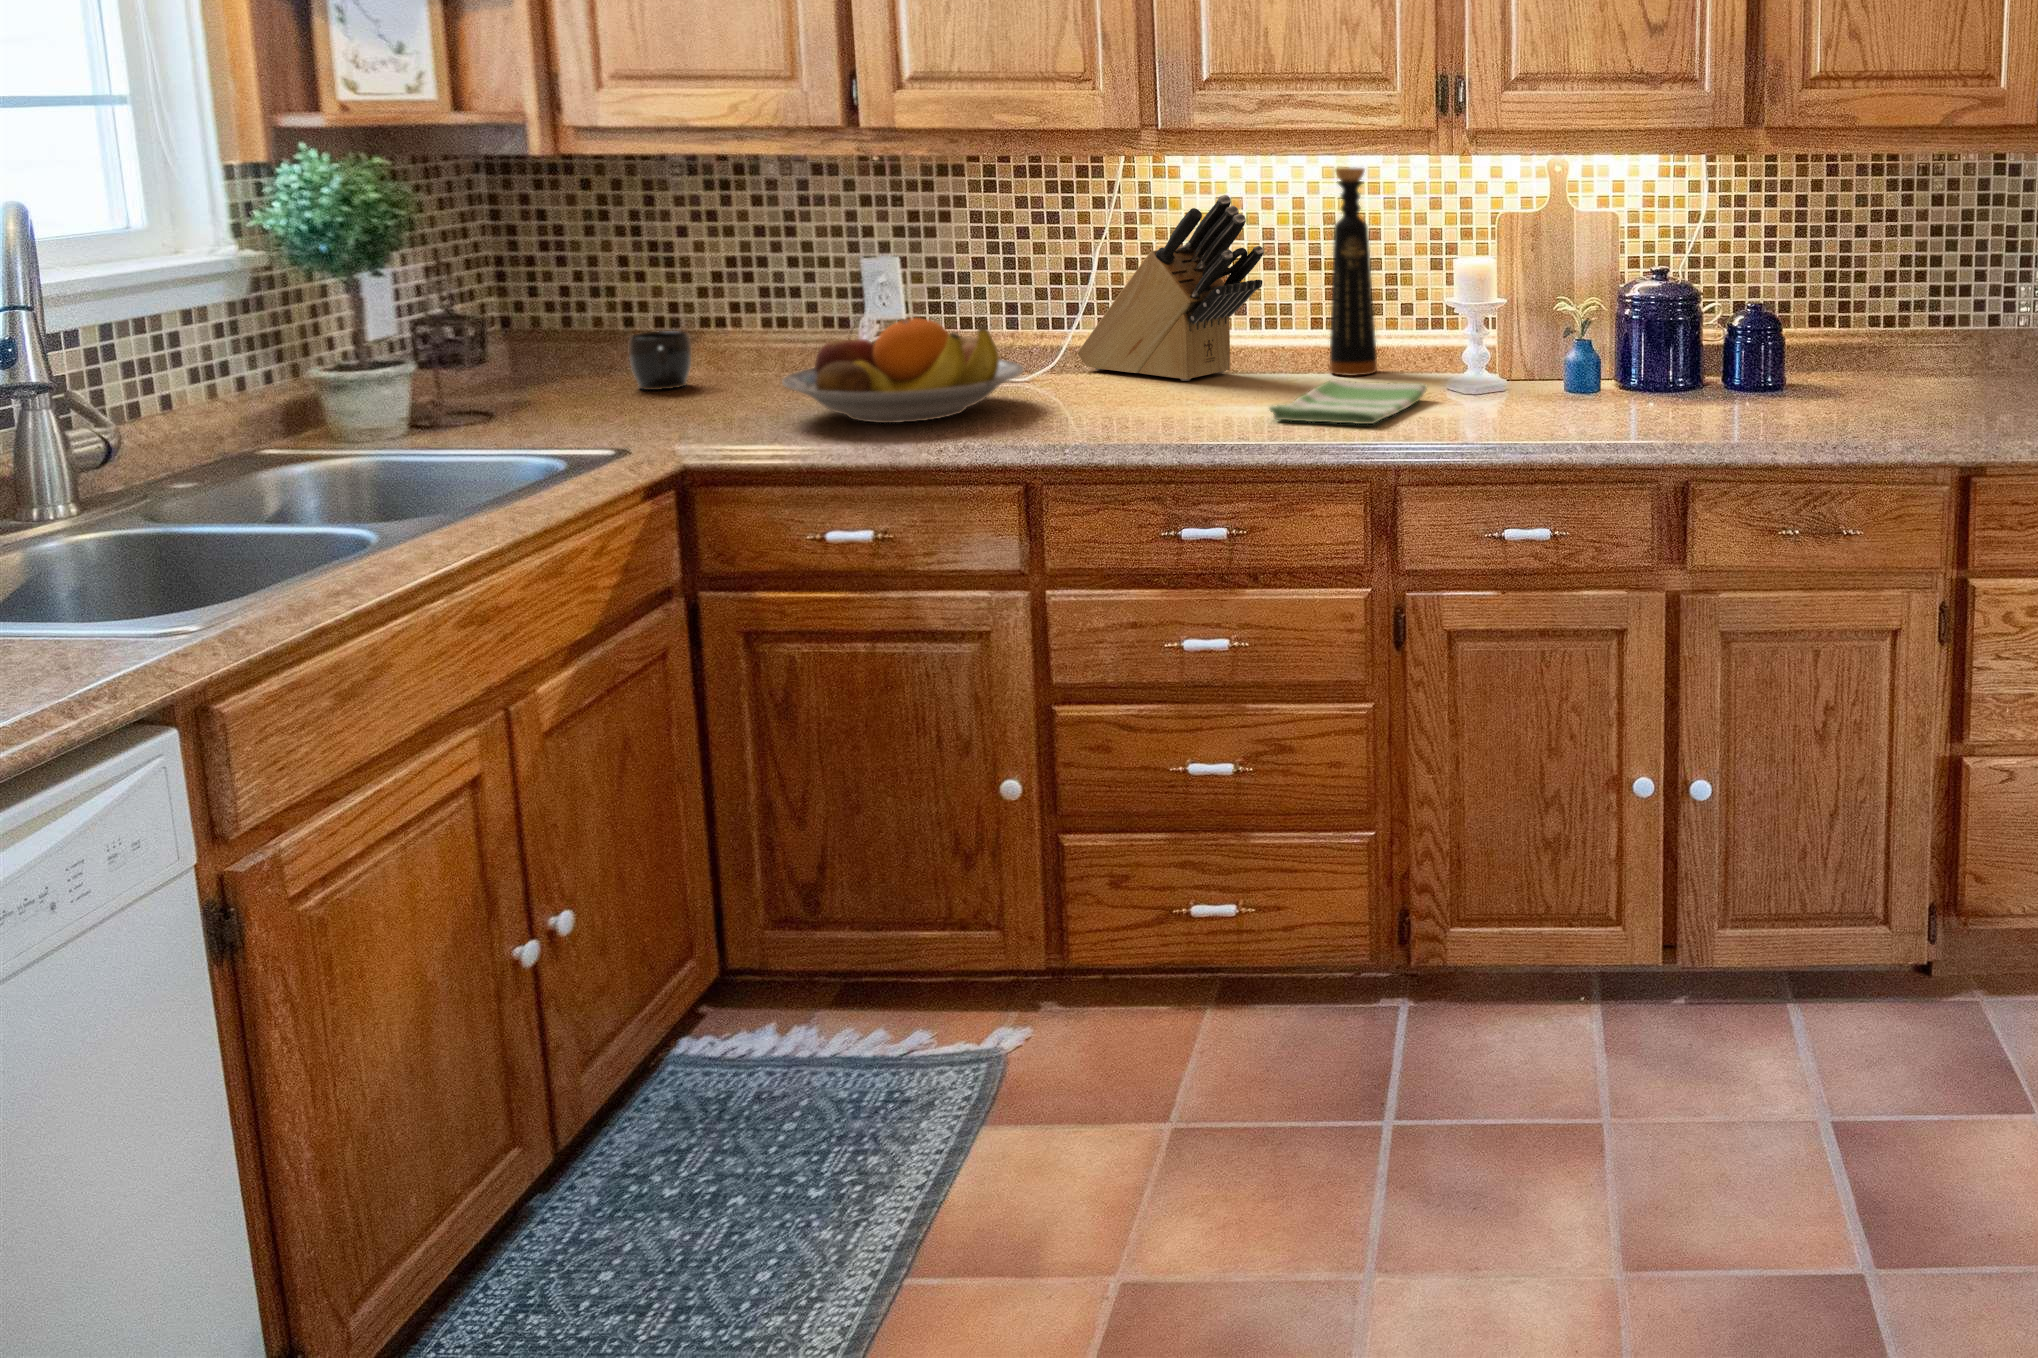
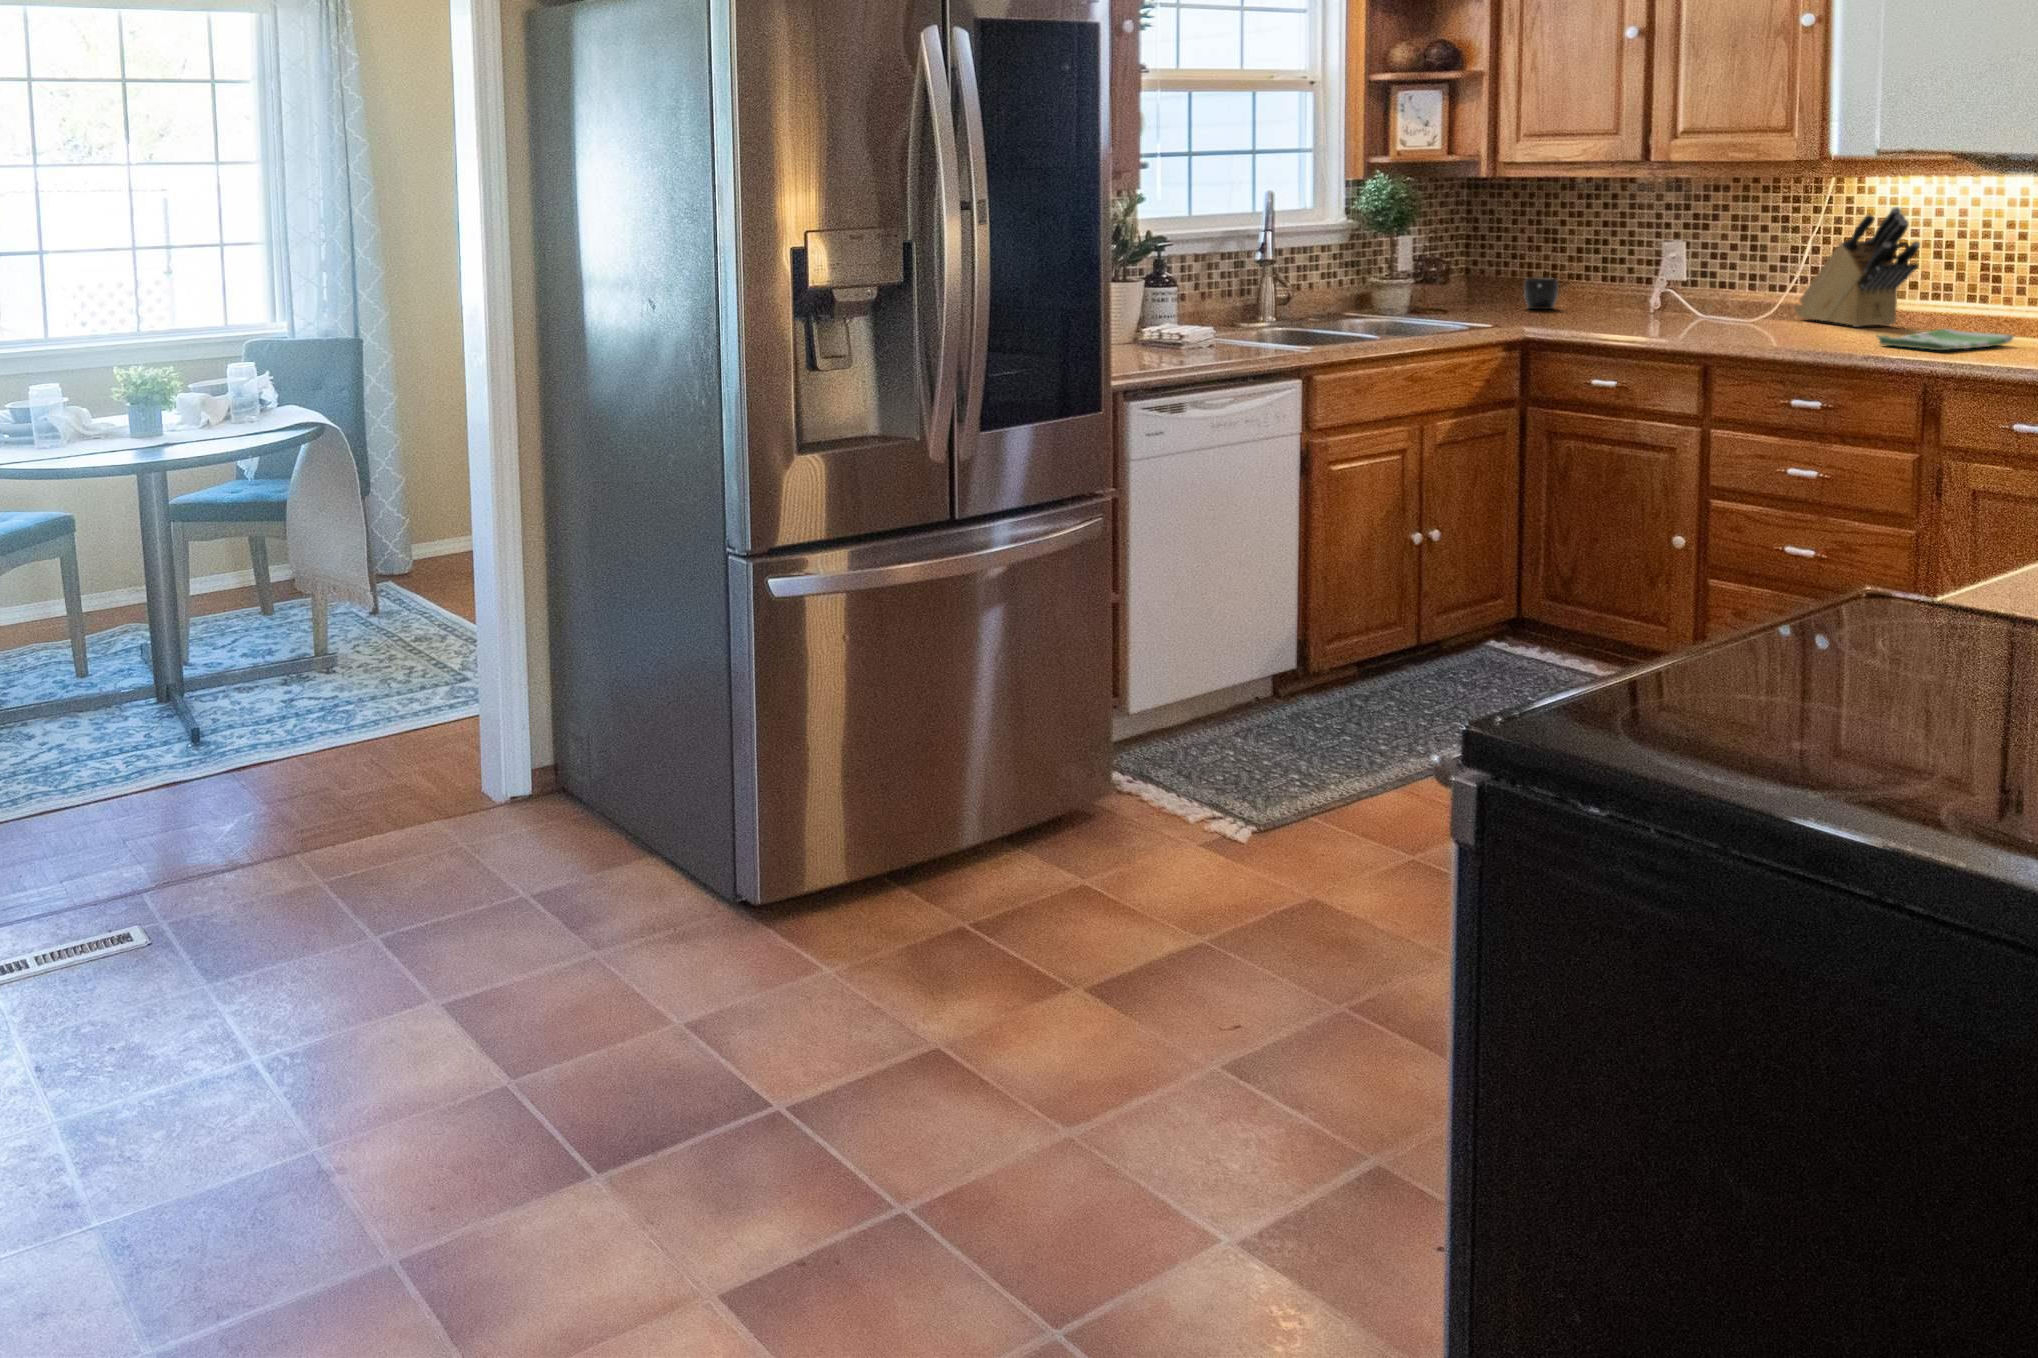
bottle: present [1330,168,1377,376] -> none [1970,190,2009,334]
fruit bowl: present [782,318,1024,423] -> none [1589,271,1735,329]

